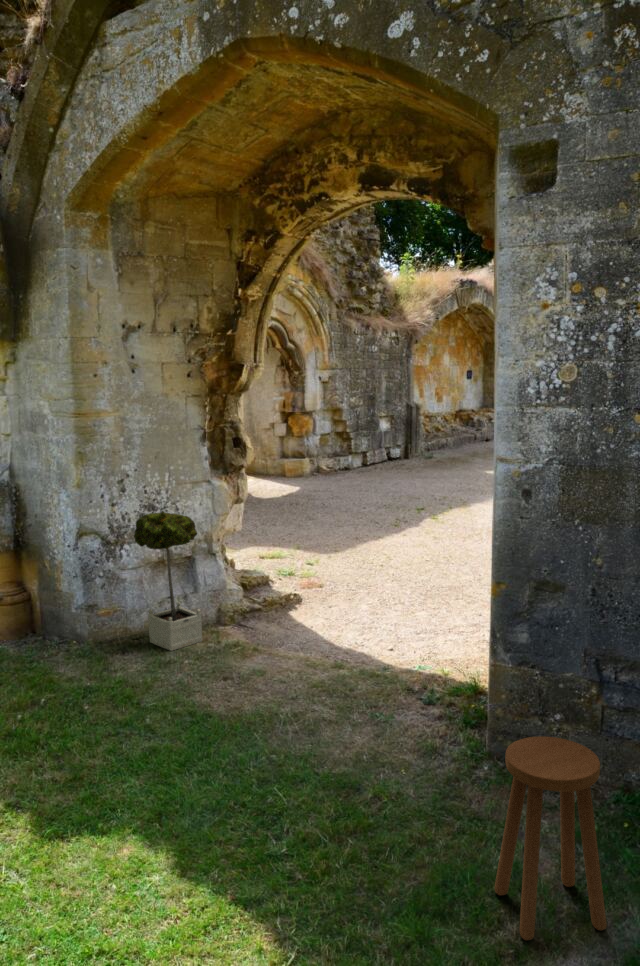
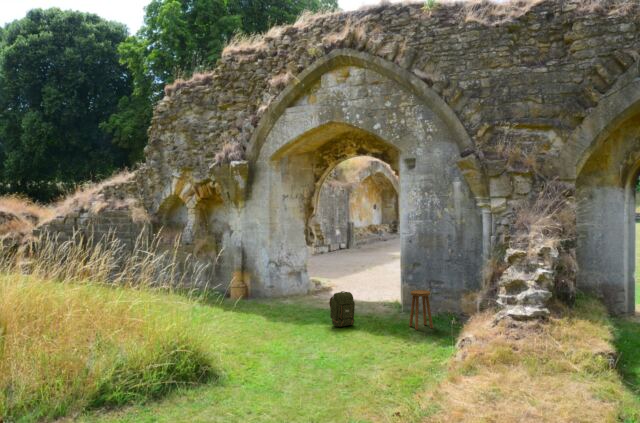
potted tree: present [134,511,202,651] -> none [286,254,307,300]
backpack: none [161,714,267,872] -> present [329,291,355,327]

